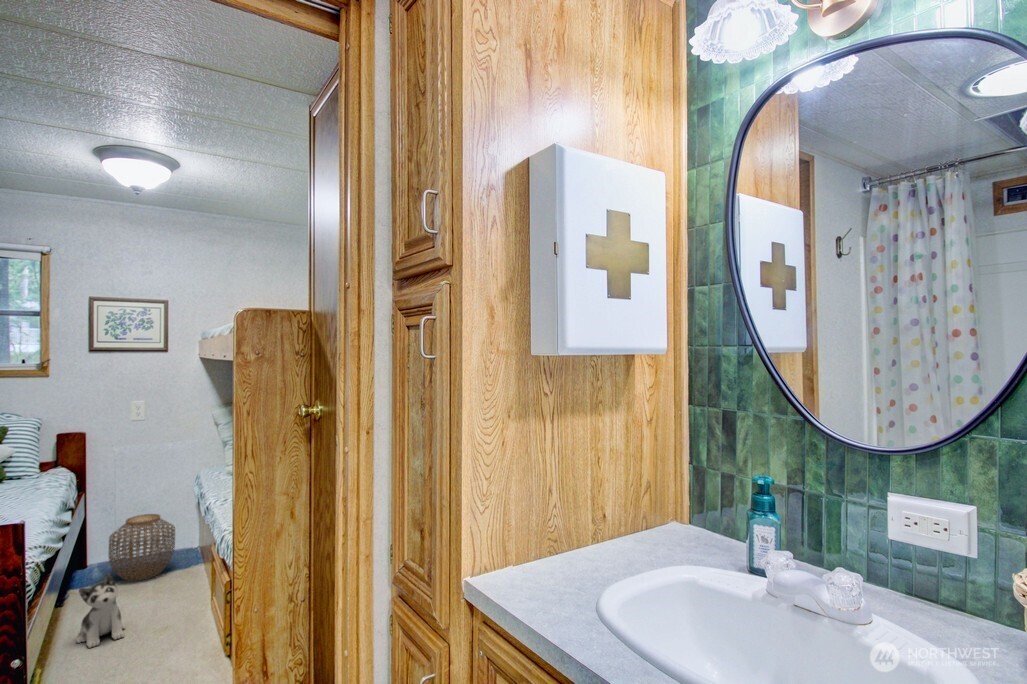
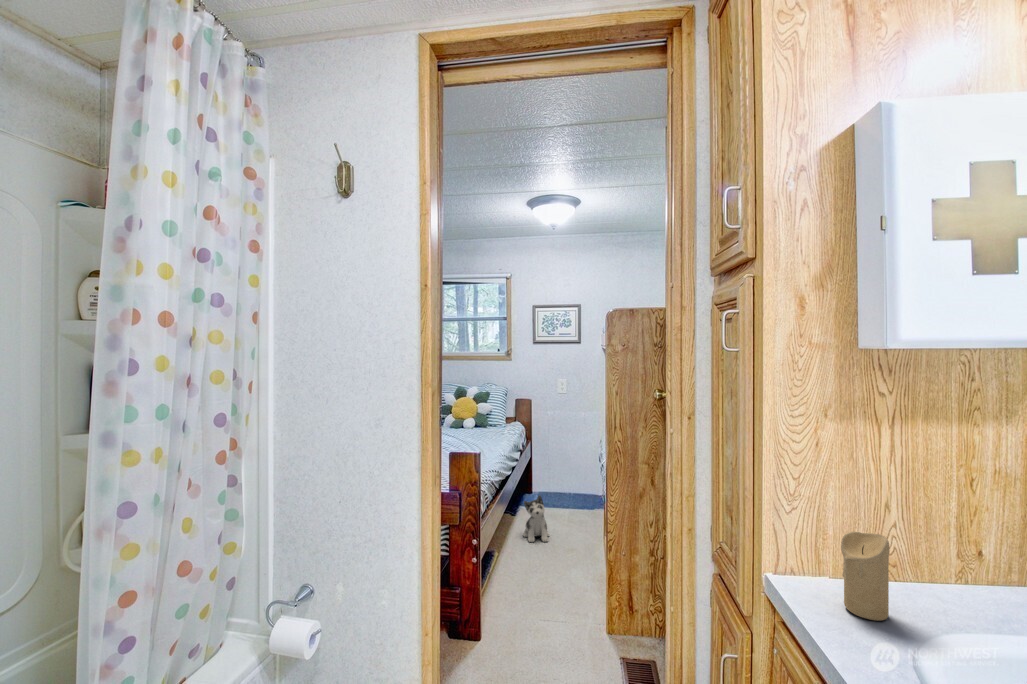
woven basket: present [109,514,175,581] -> none [544,460,583,506]
candle: none [529,514,562,590] -> present [841,531,890,621]

